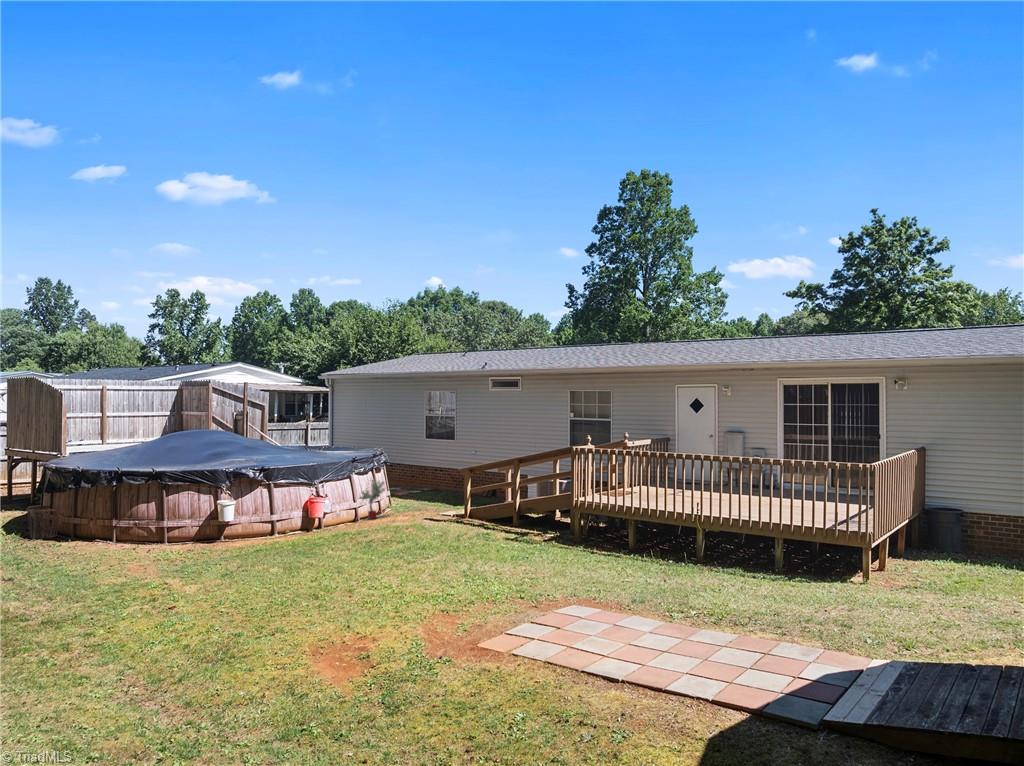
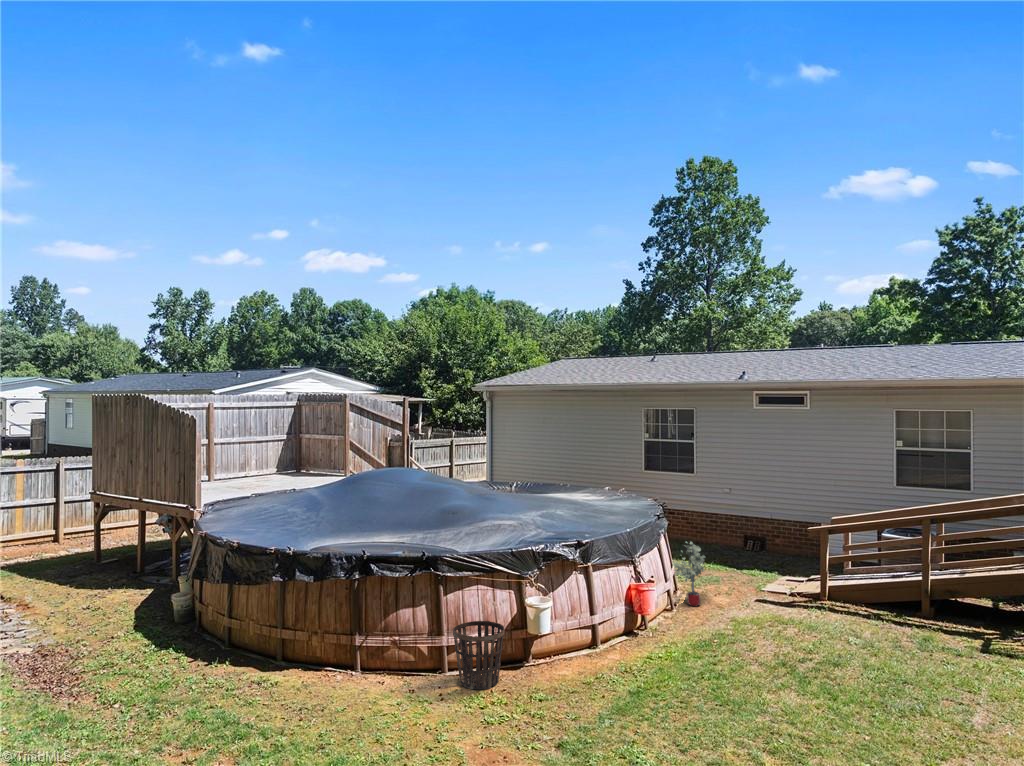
basket: present [27,506,61,539] -> present [453,621,505,689]

